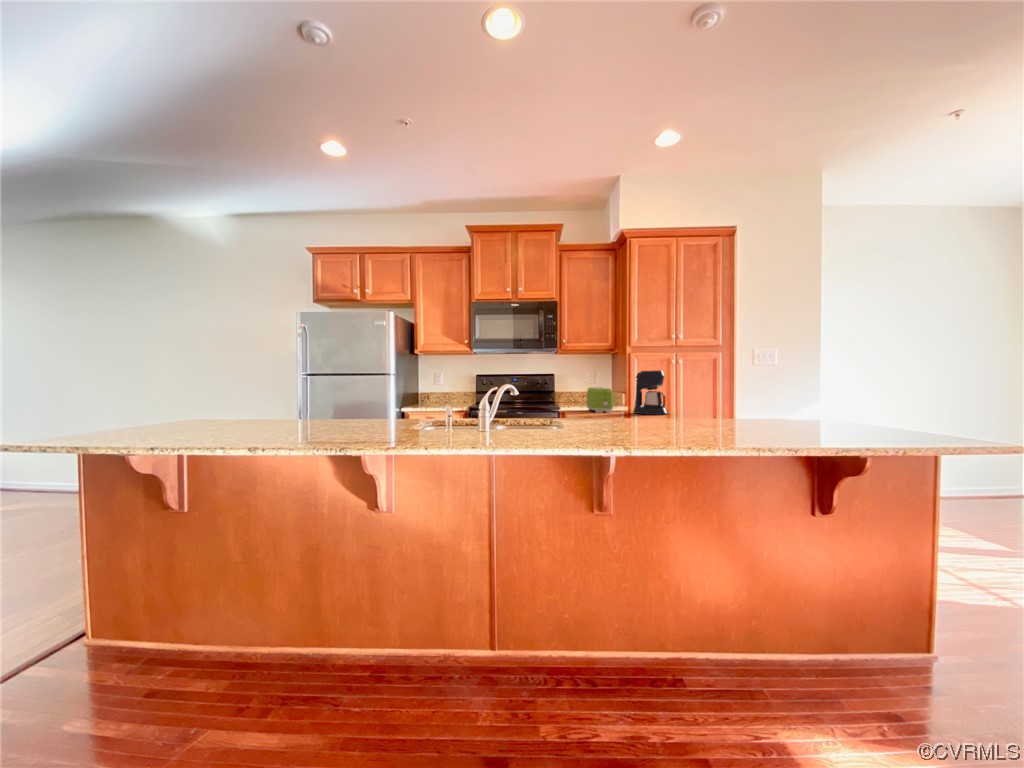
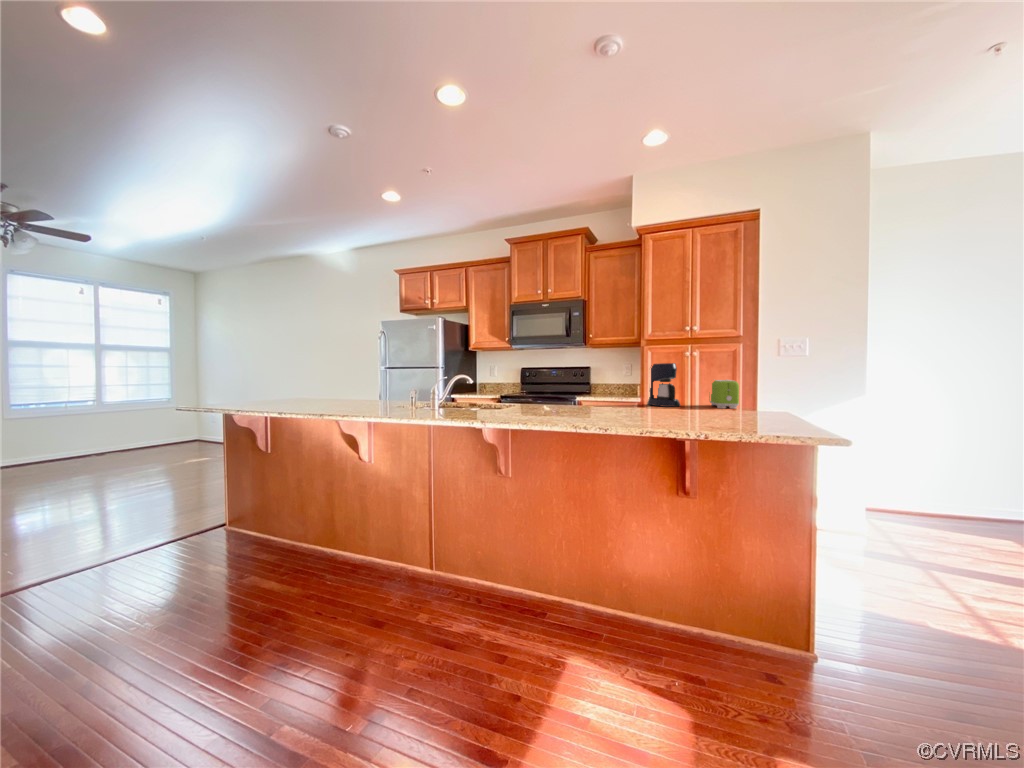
toaster: present [587,387,613,413] -> present [710,380,739,409]

